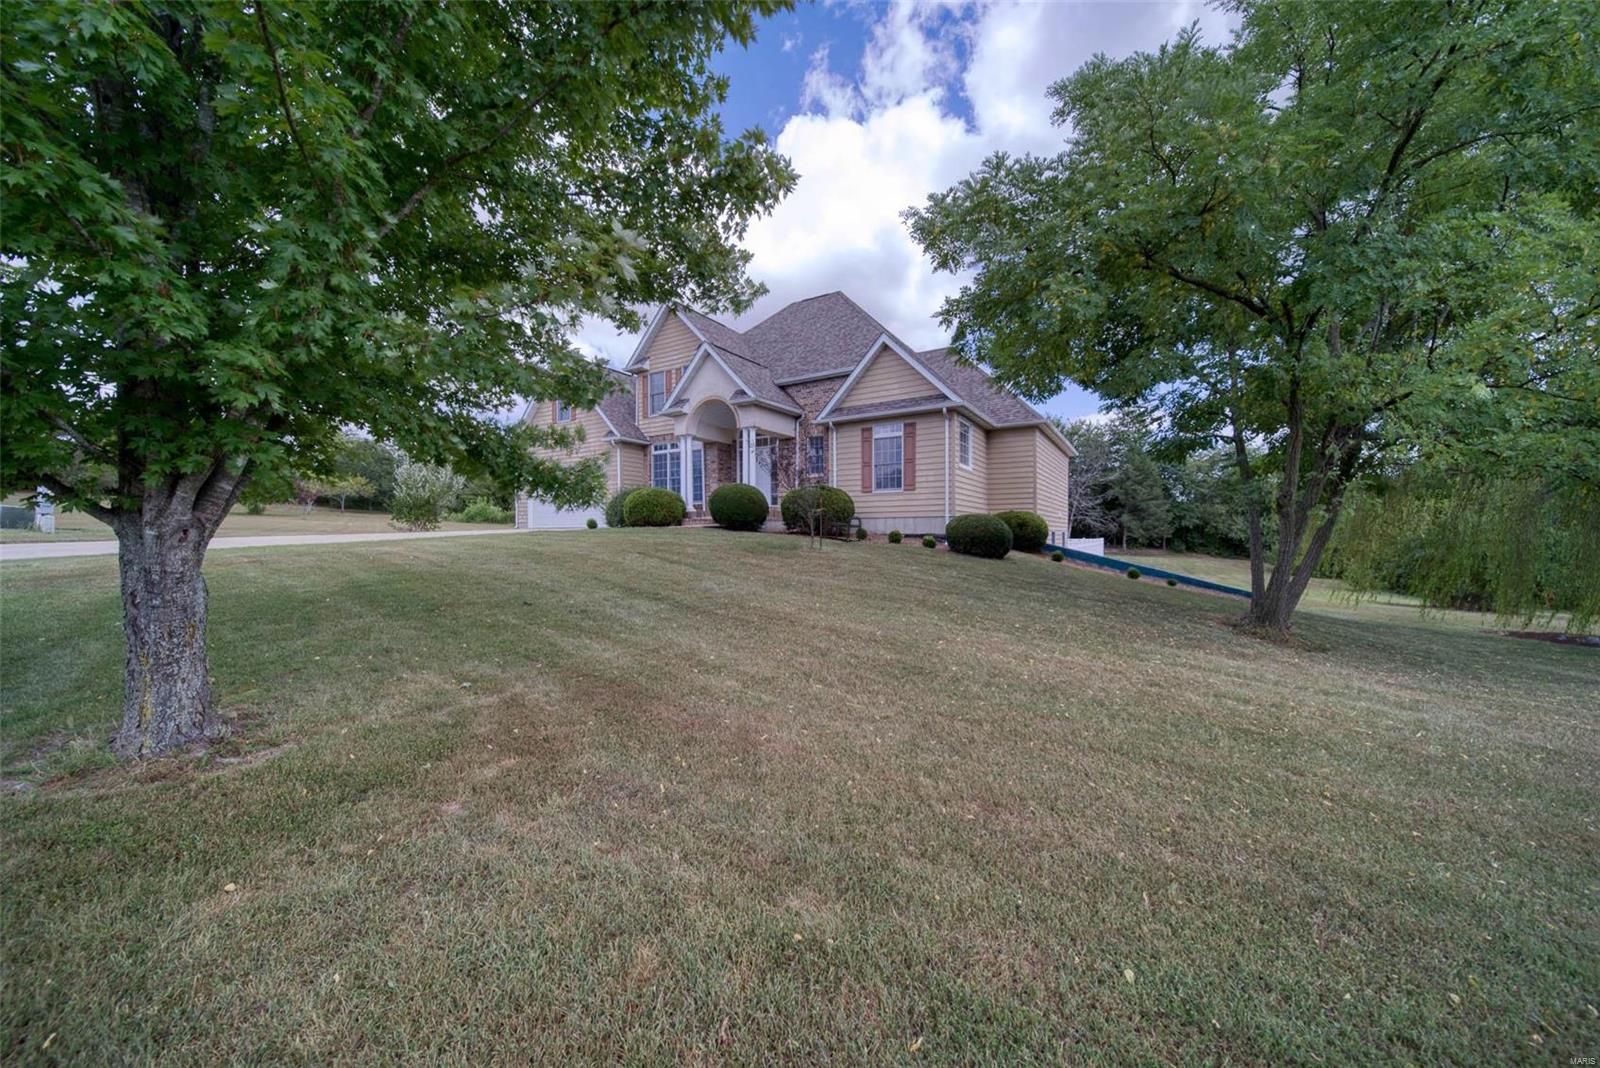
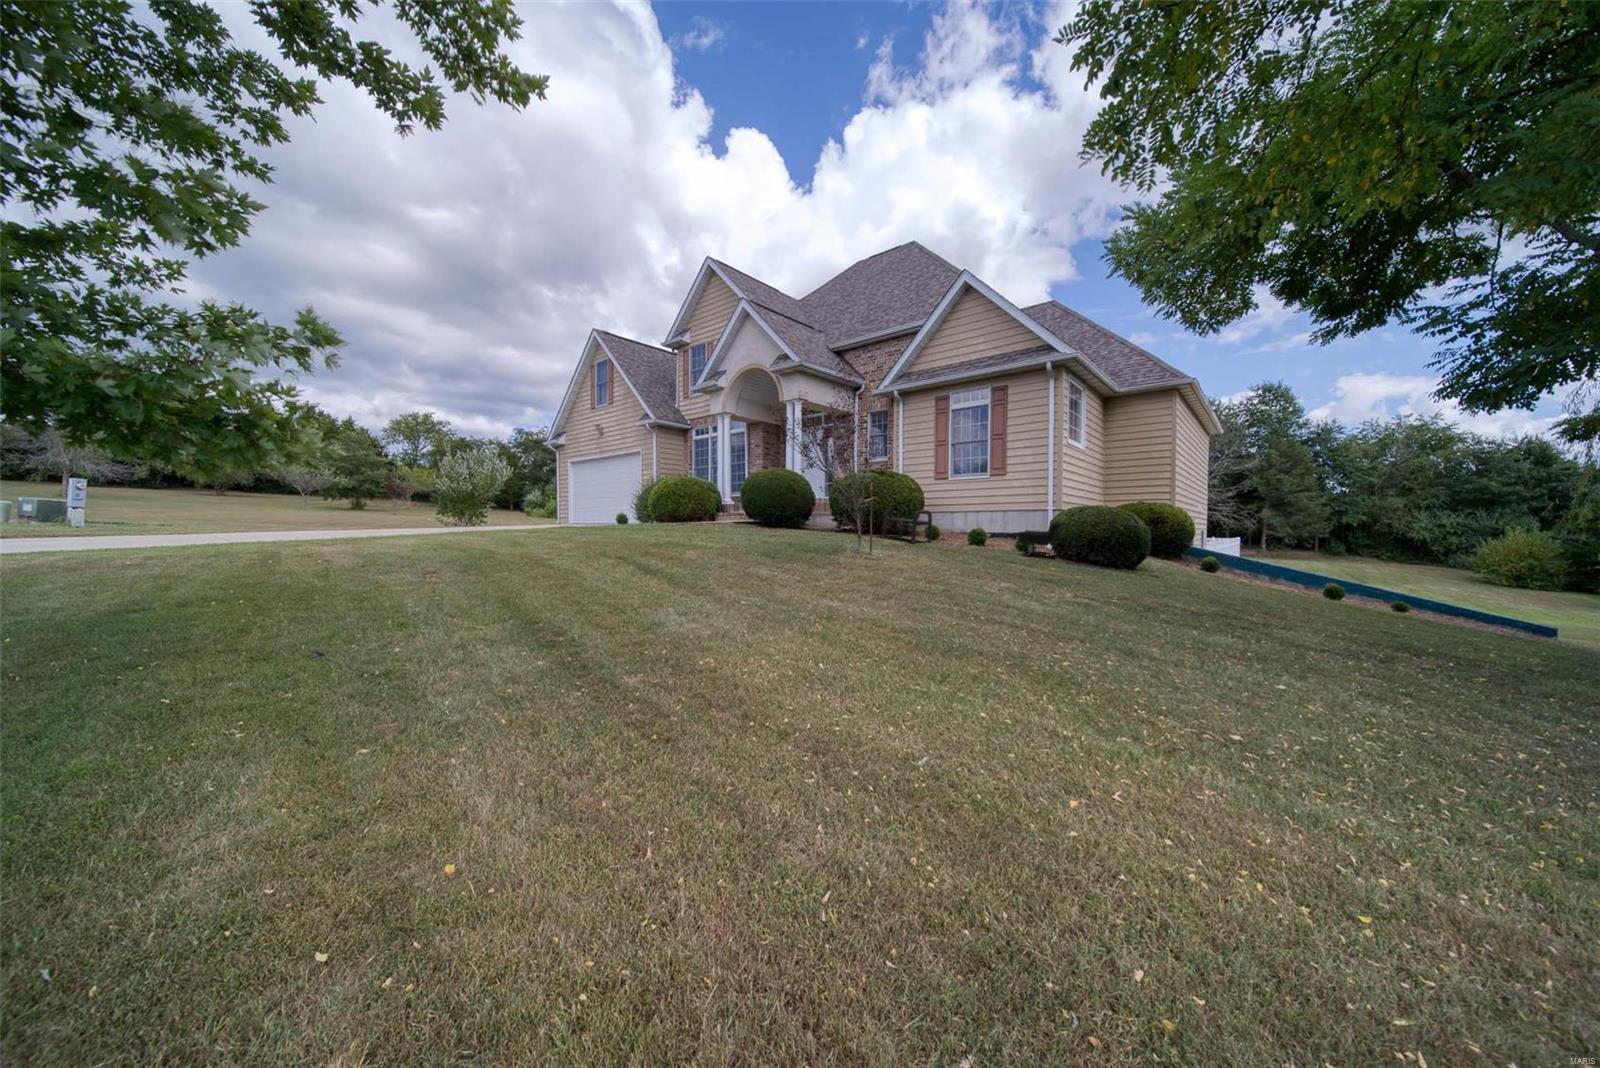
lounge chair: none [920,525,954,549] -> present [1018,522,1061,555]

